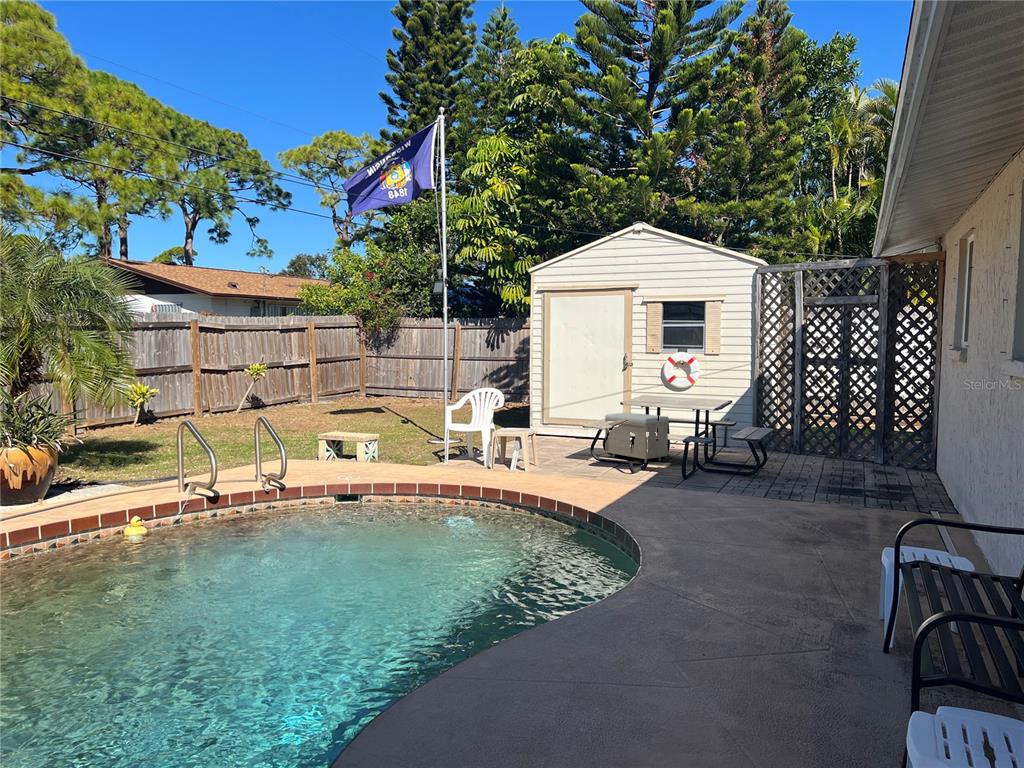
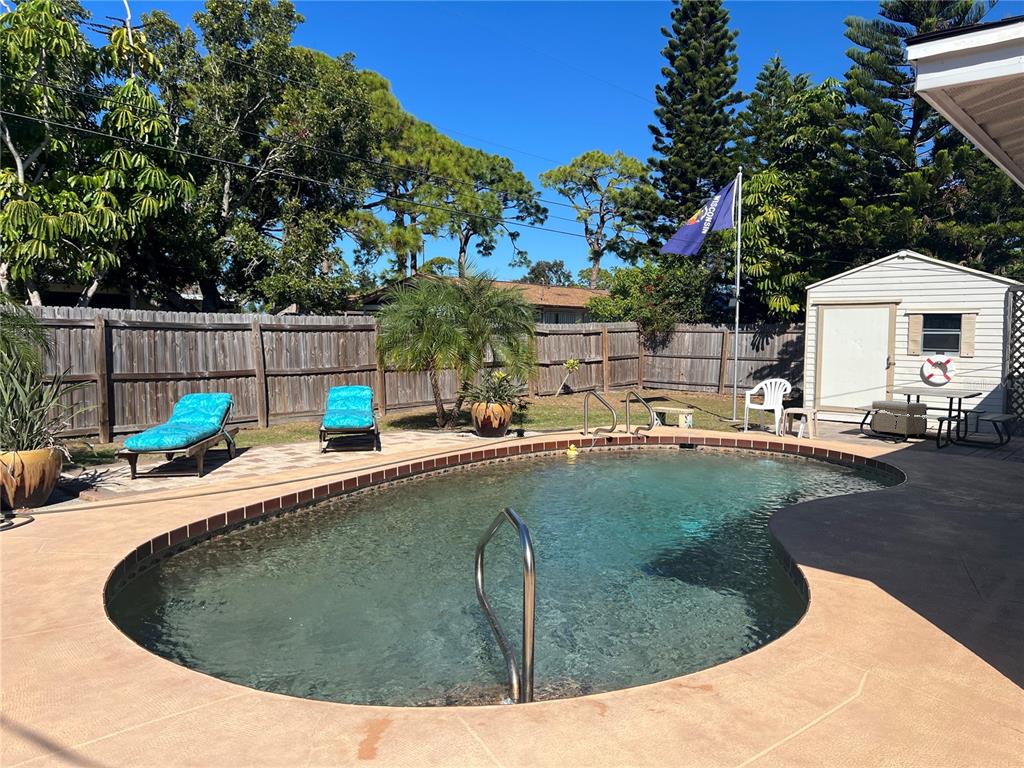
potted plant: none [22,437,75,505] -> present [511,398,533,437]

